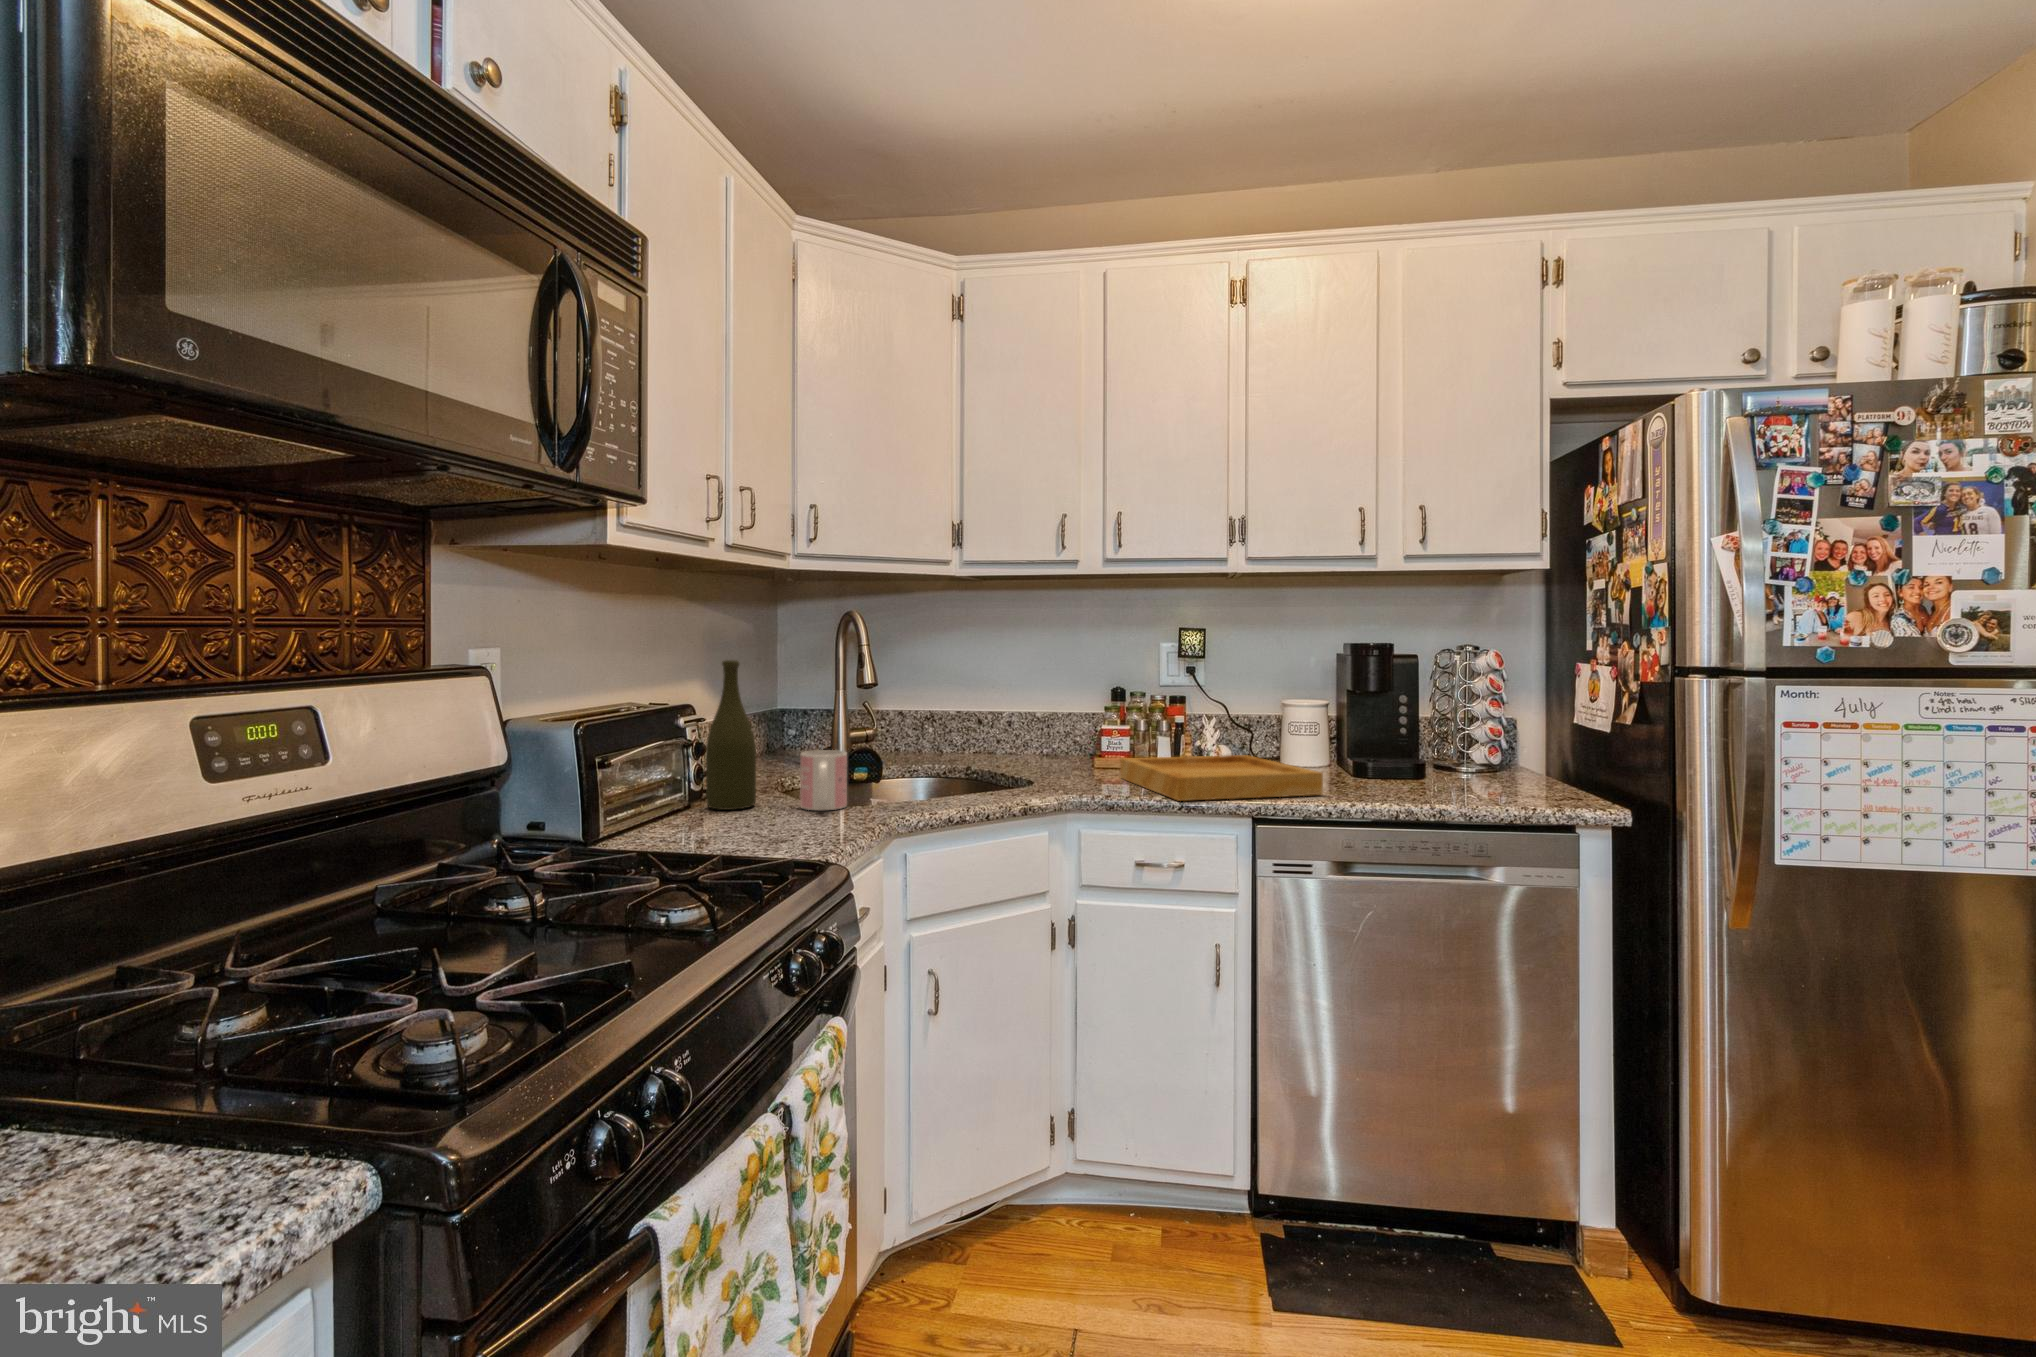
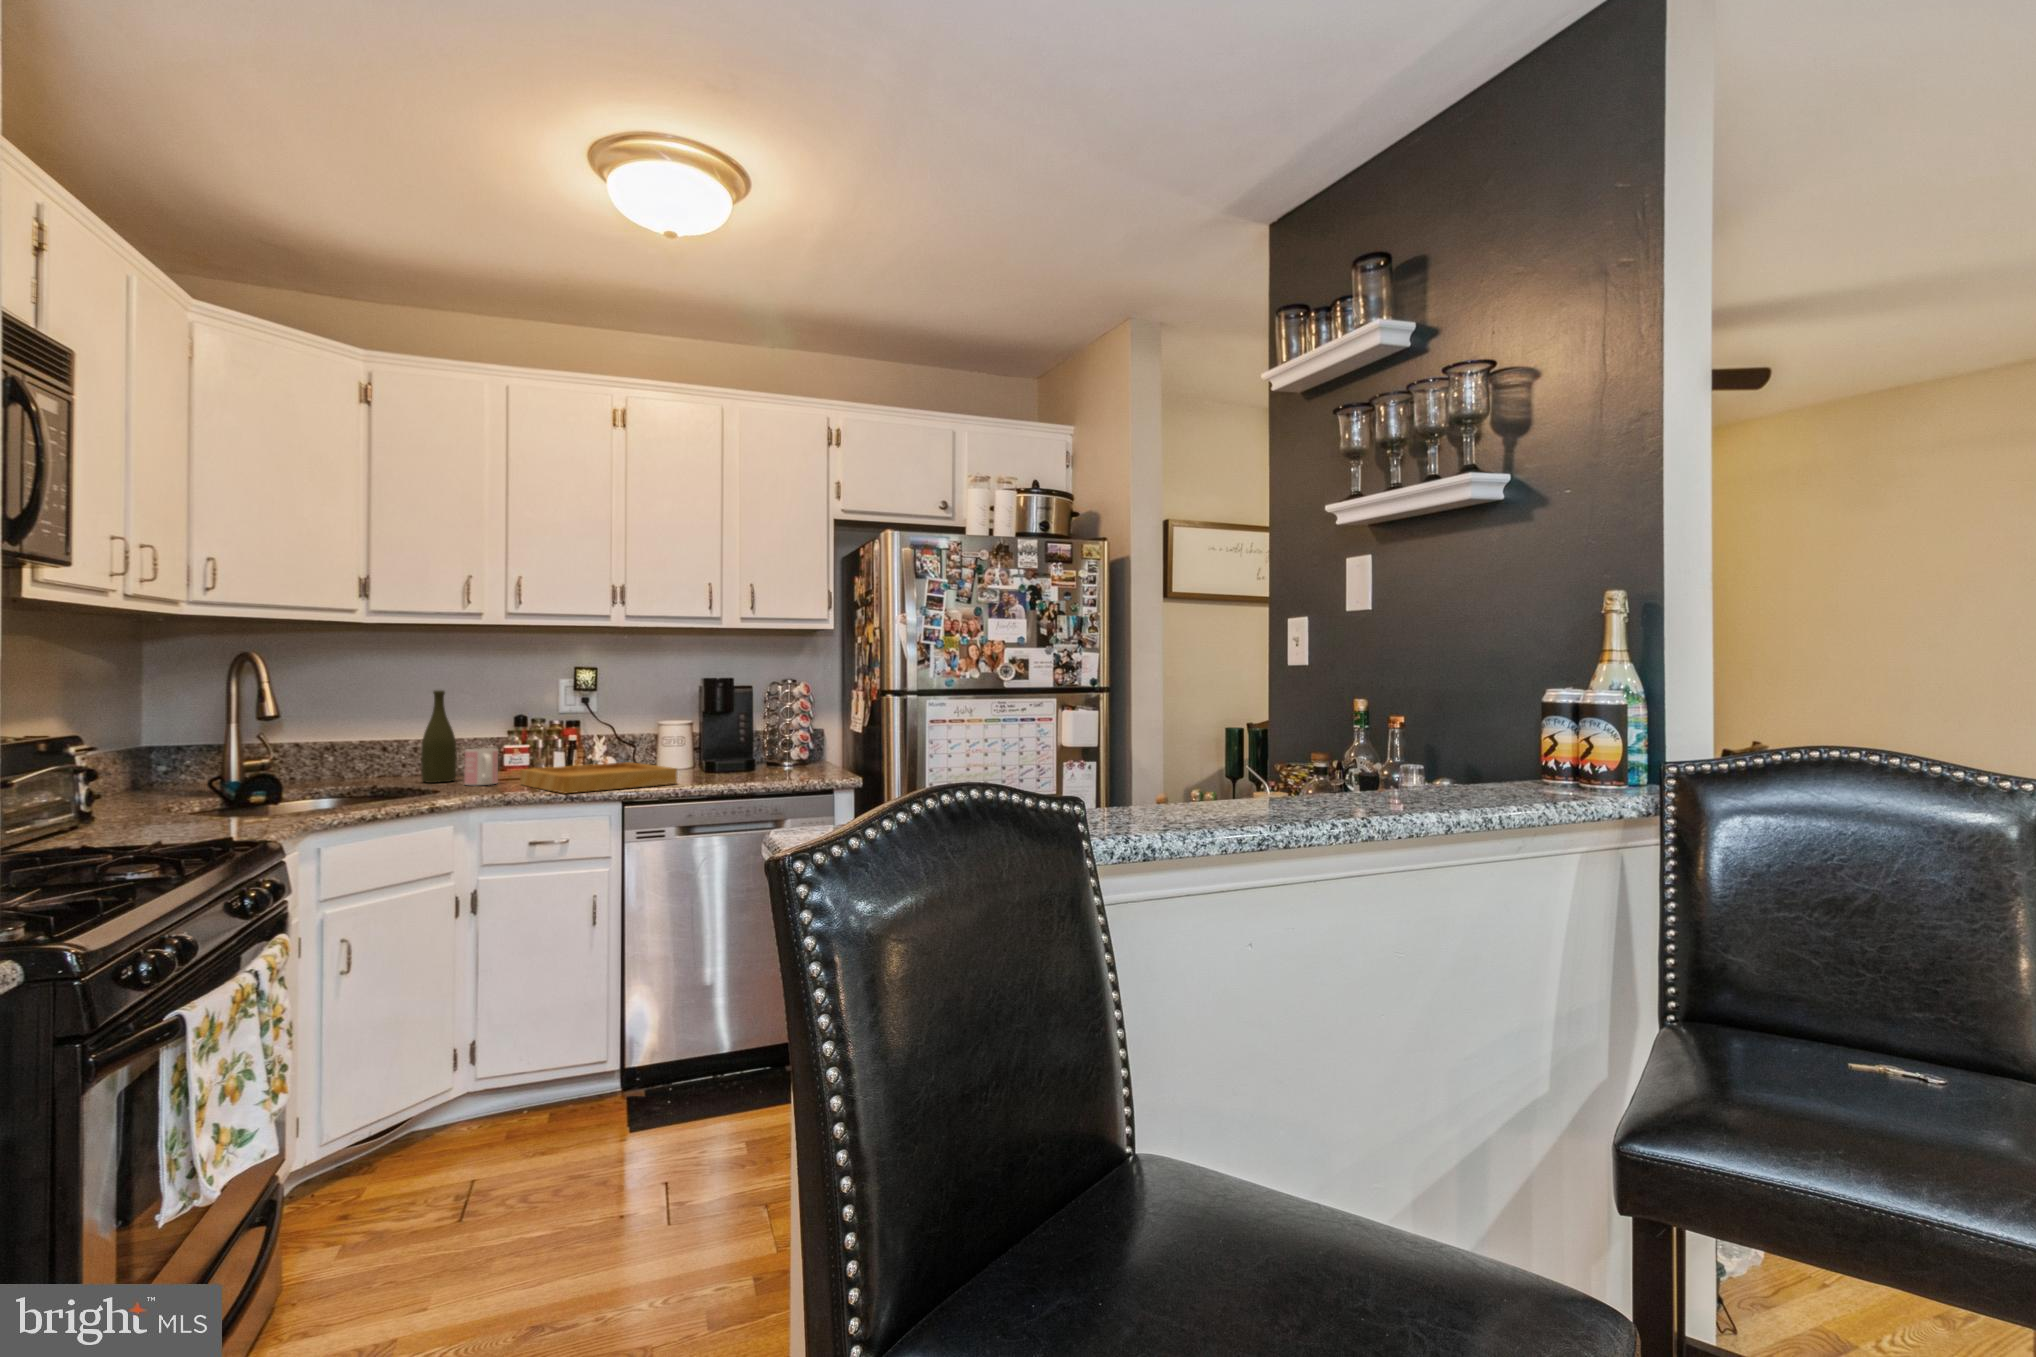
bottle: present [706,660,756,810] -> present [421,690,456,783]
mug: present [800,750,847,810] -> present [464,748,498,785]

